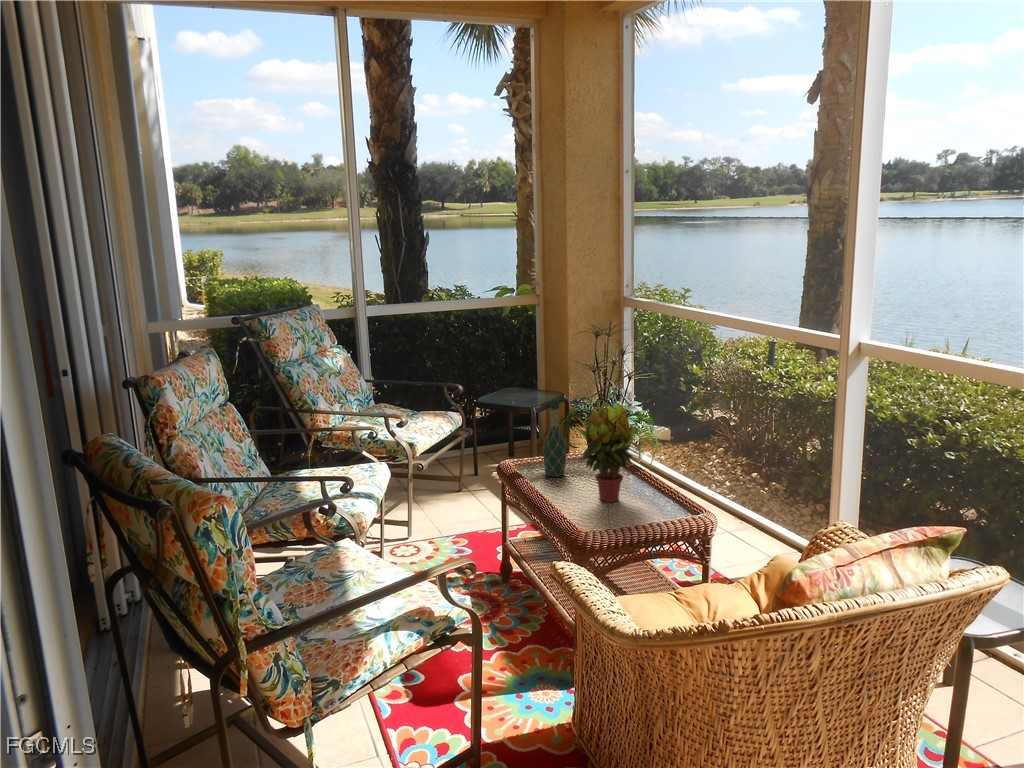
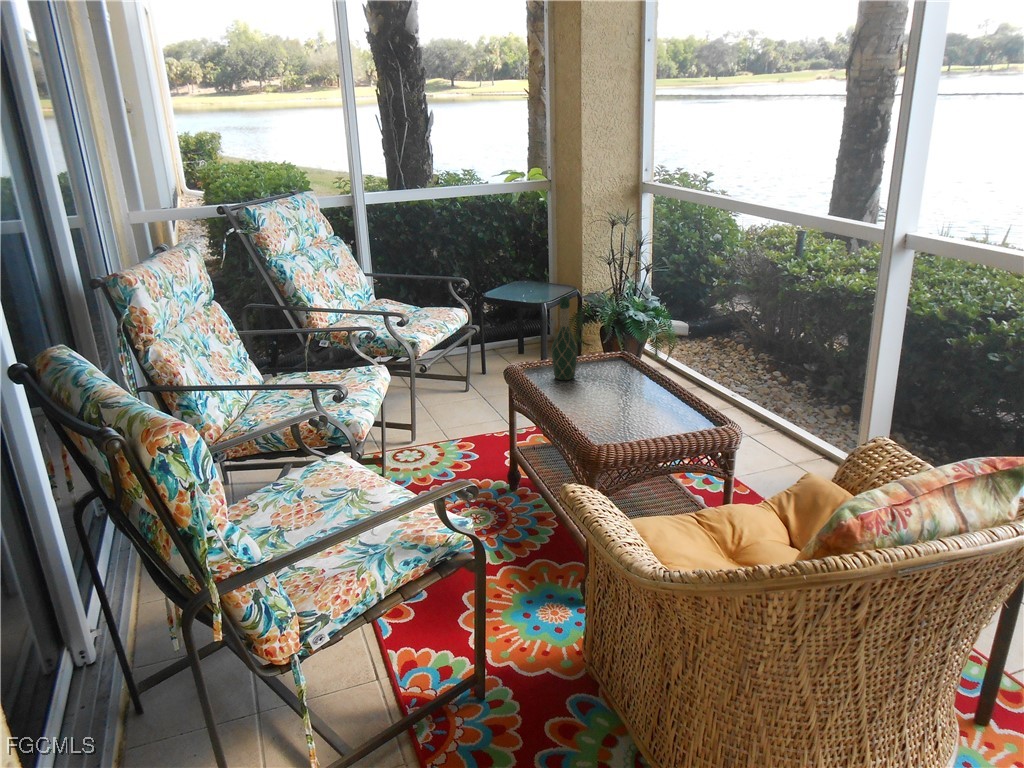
potted plant: present [578,403,639,502] -> none [589,300,658,408]

